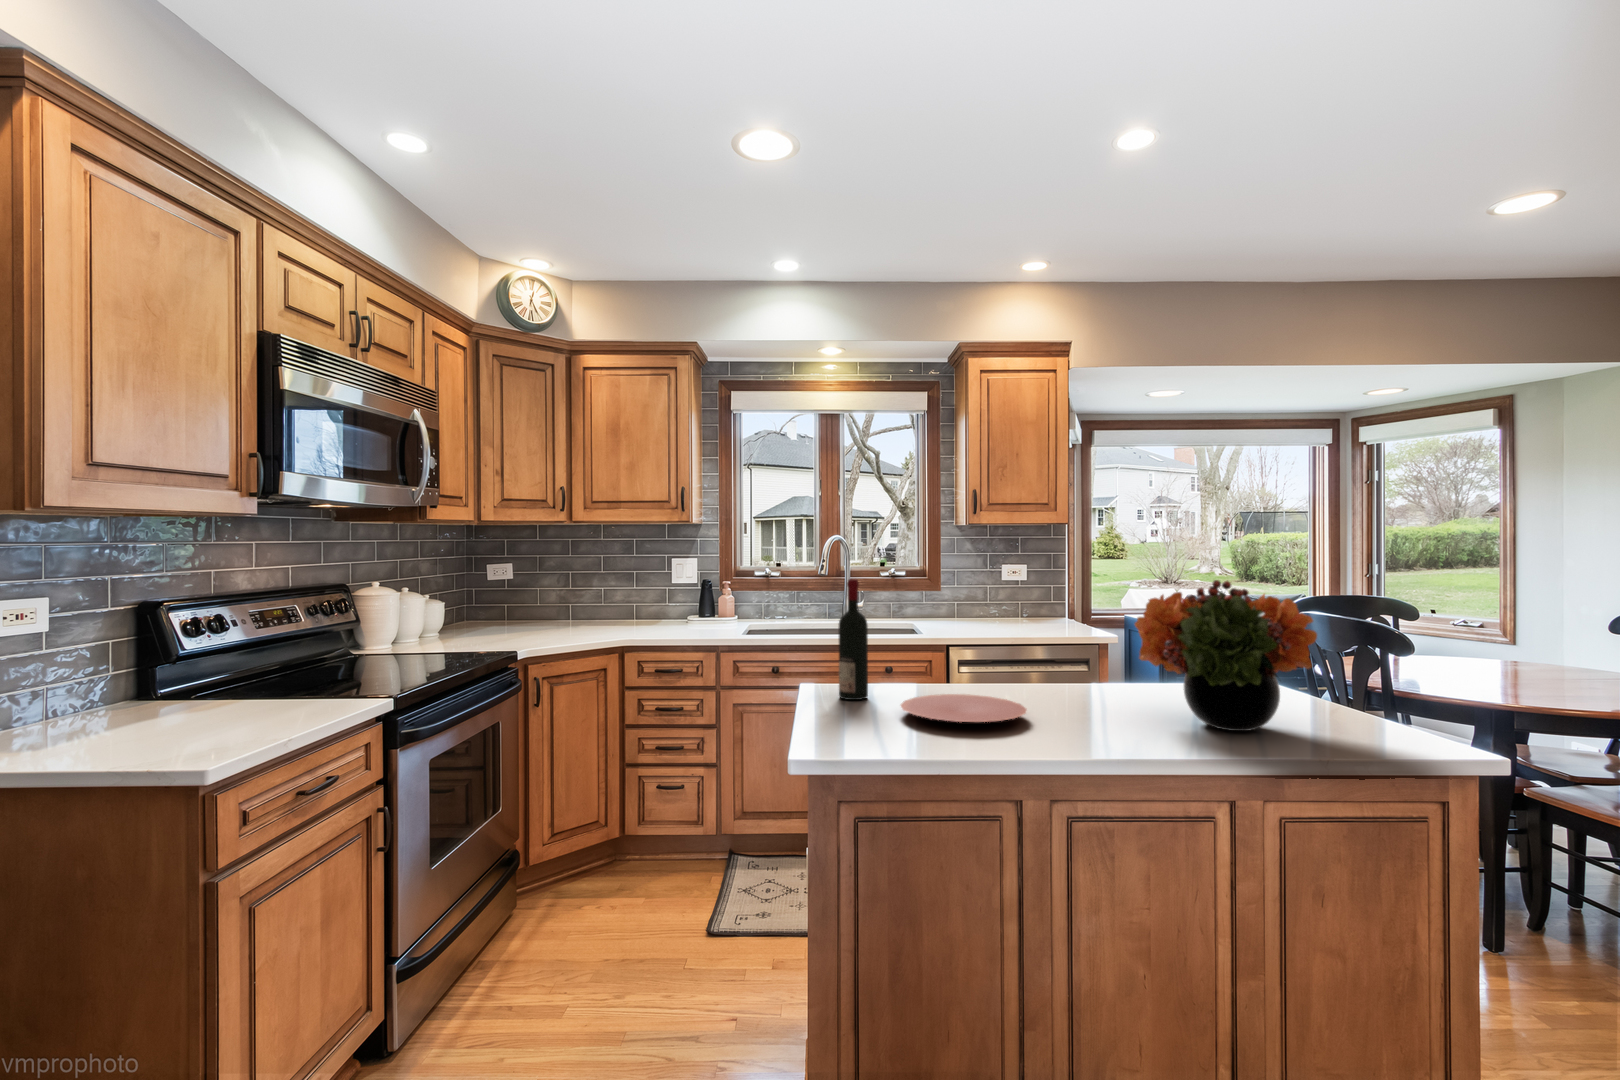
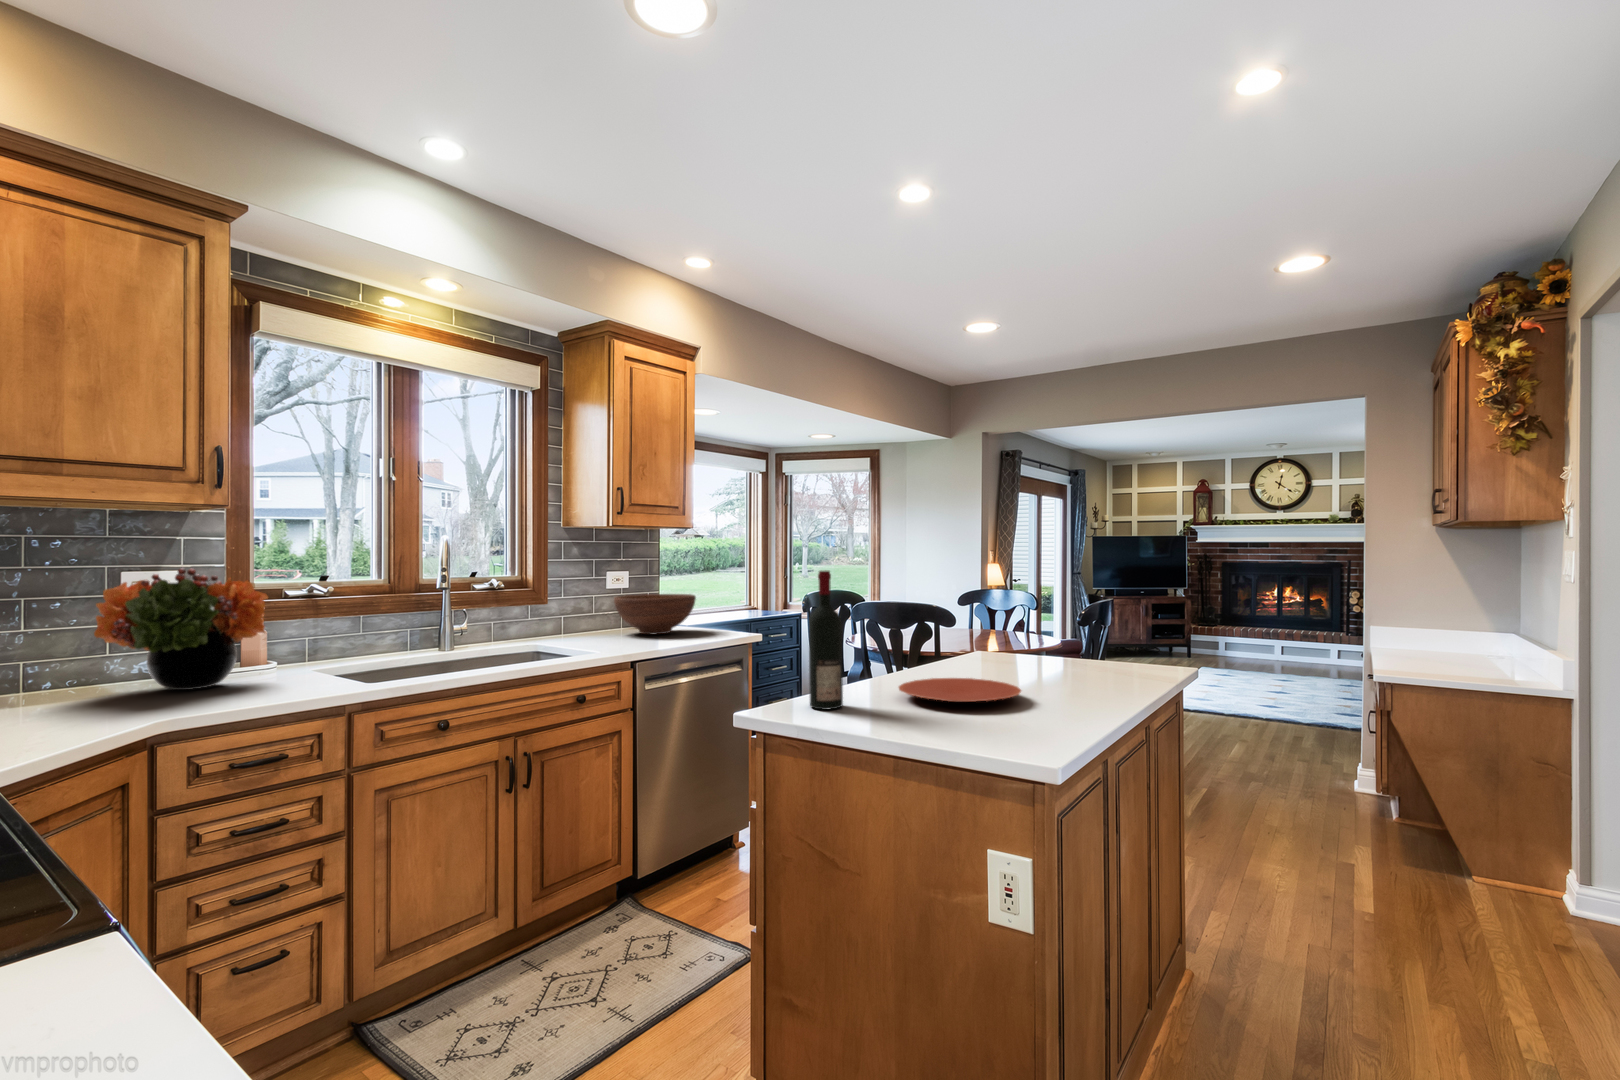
flower arrangement: present [1135,580,1317,731] -> present [94,568,268,690]
fruit bowl: none [983,591,1063,630] -> present [614,594,696,635]

